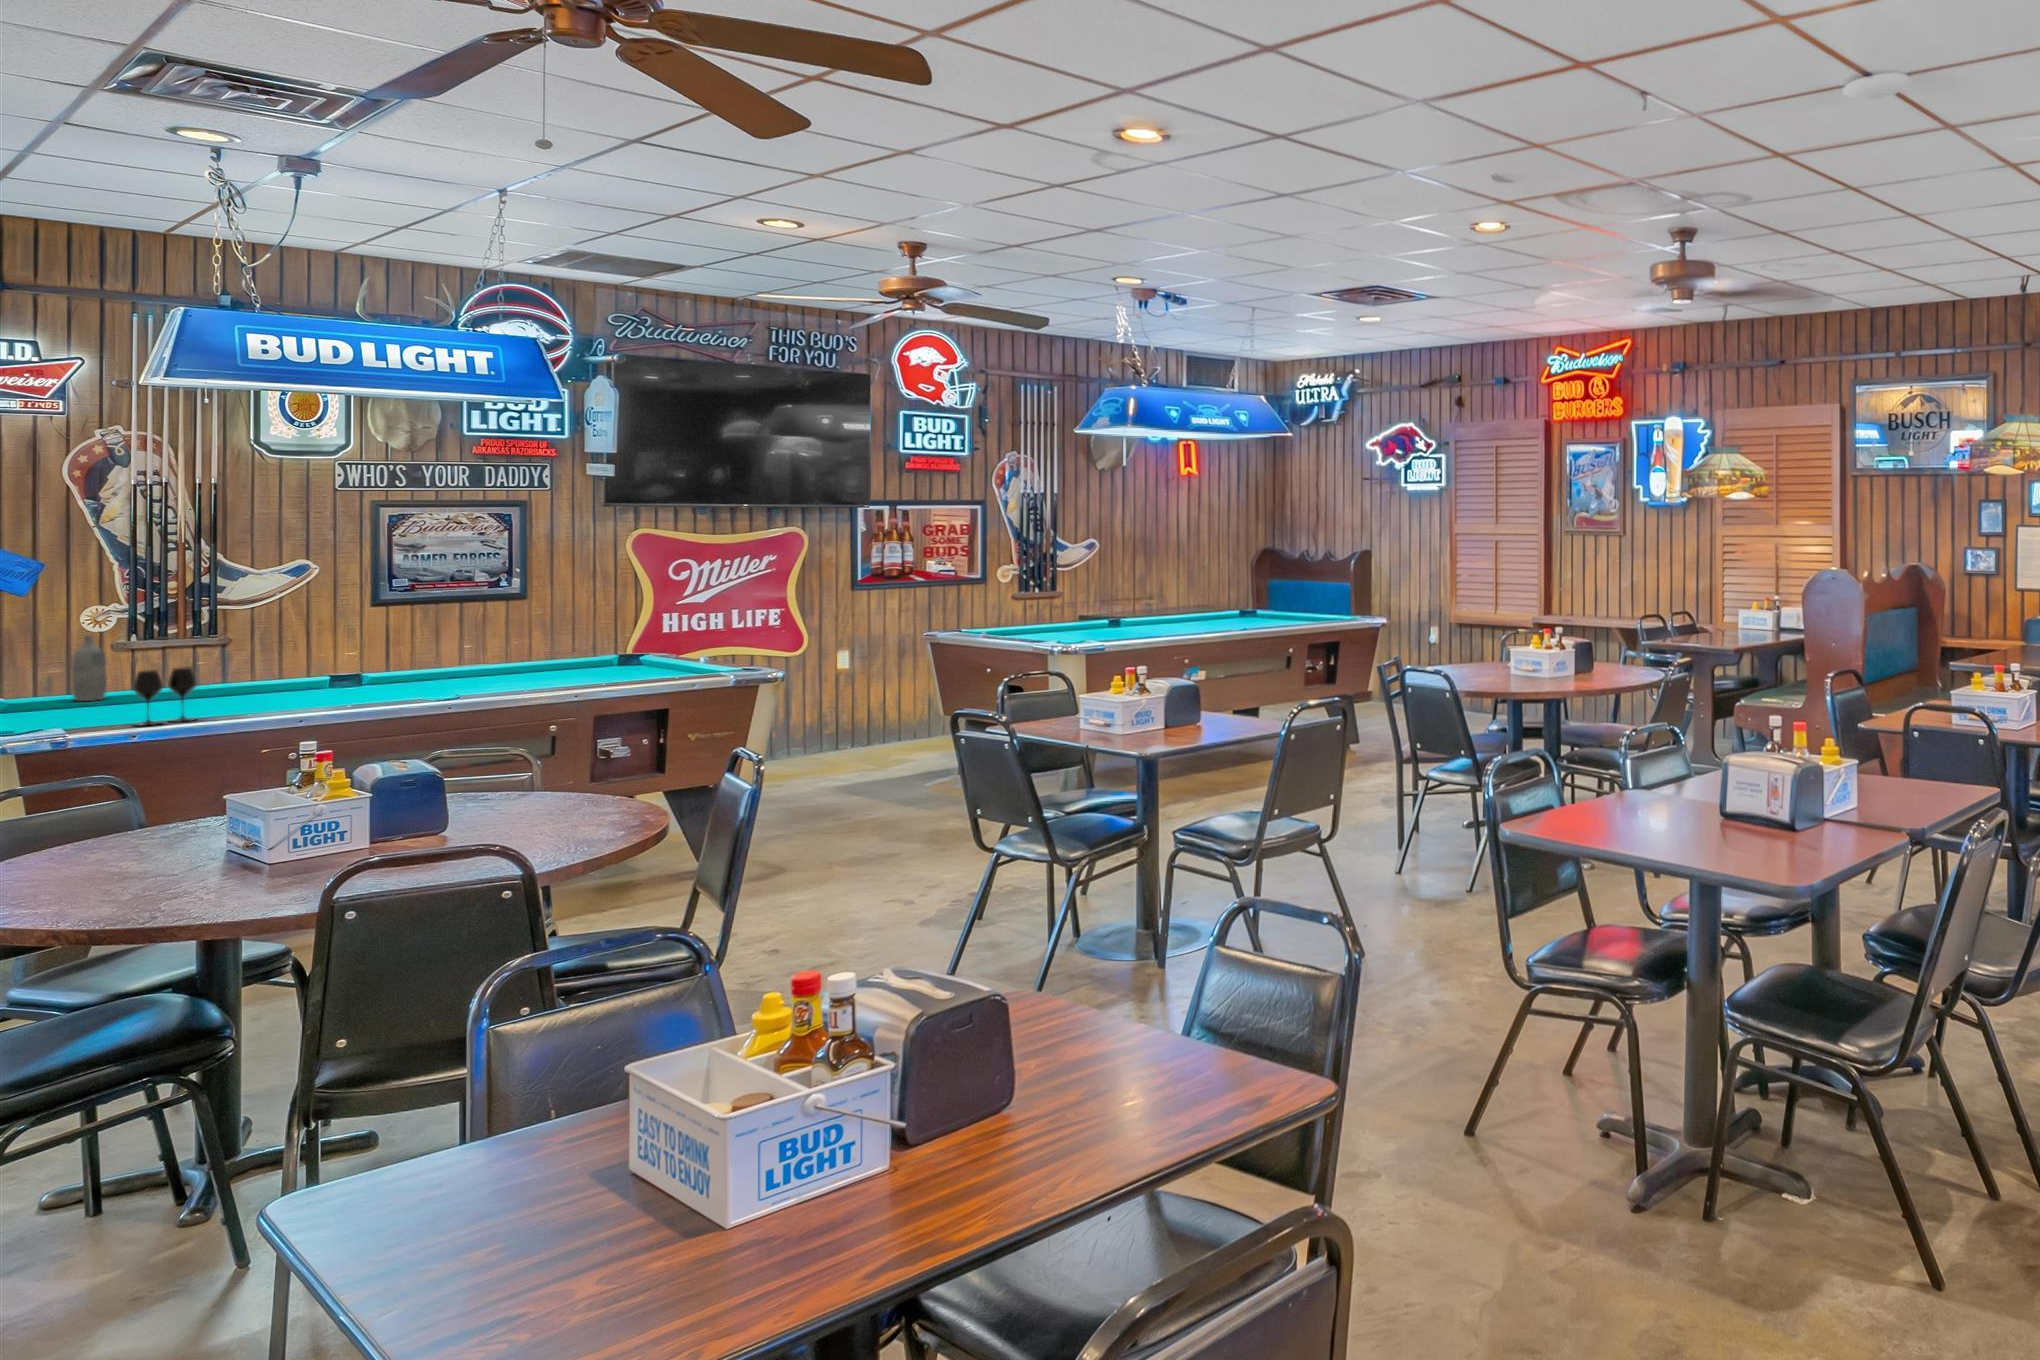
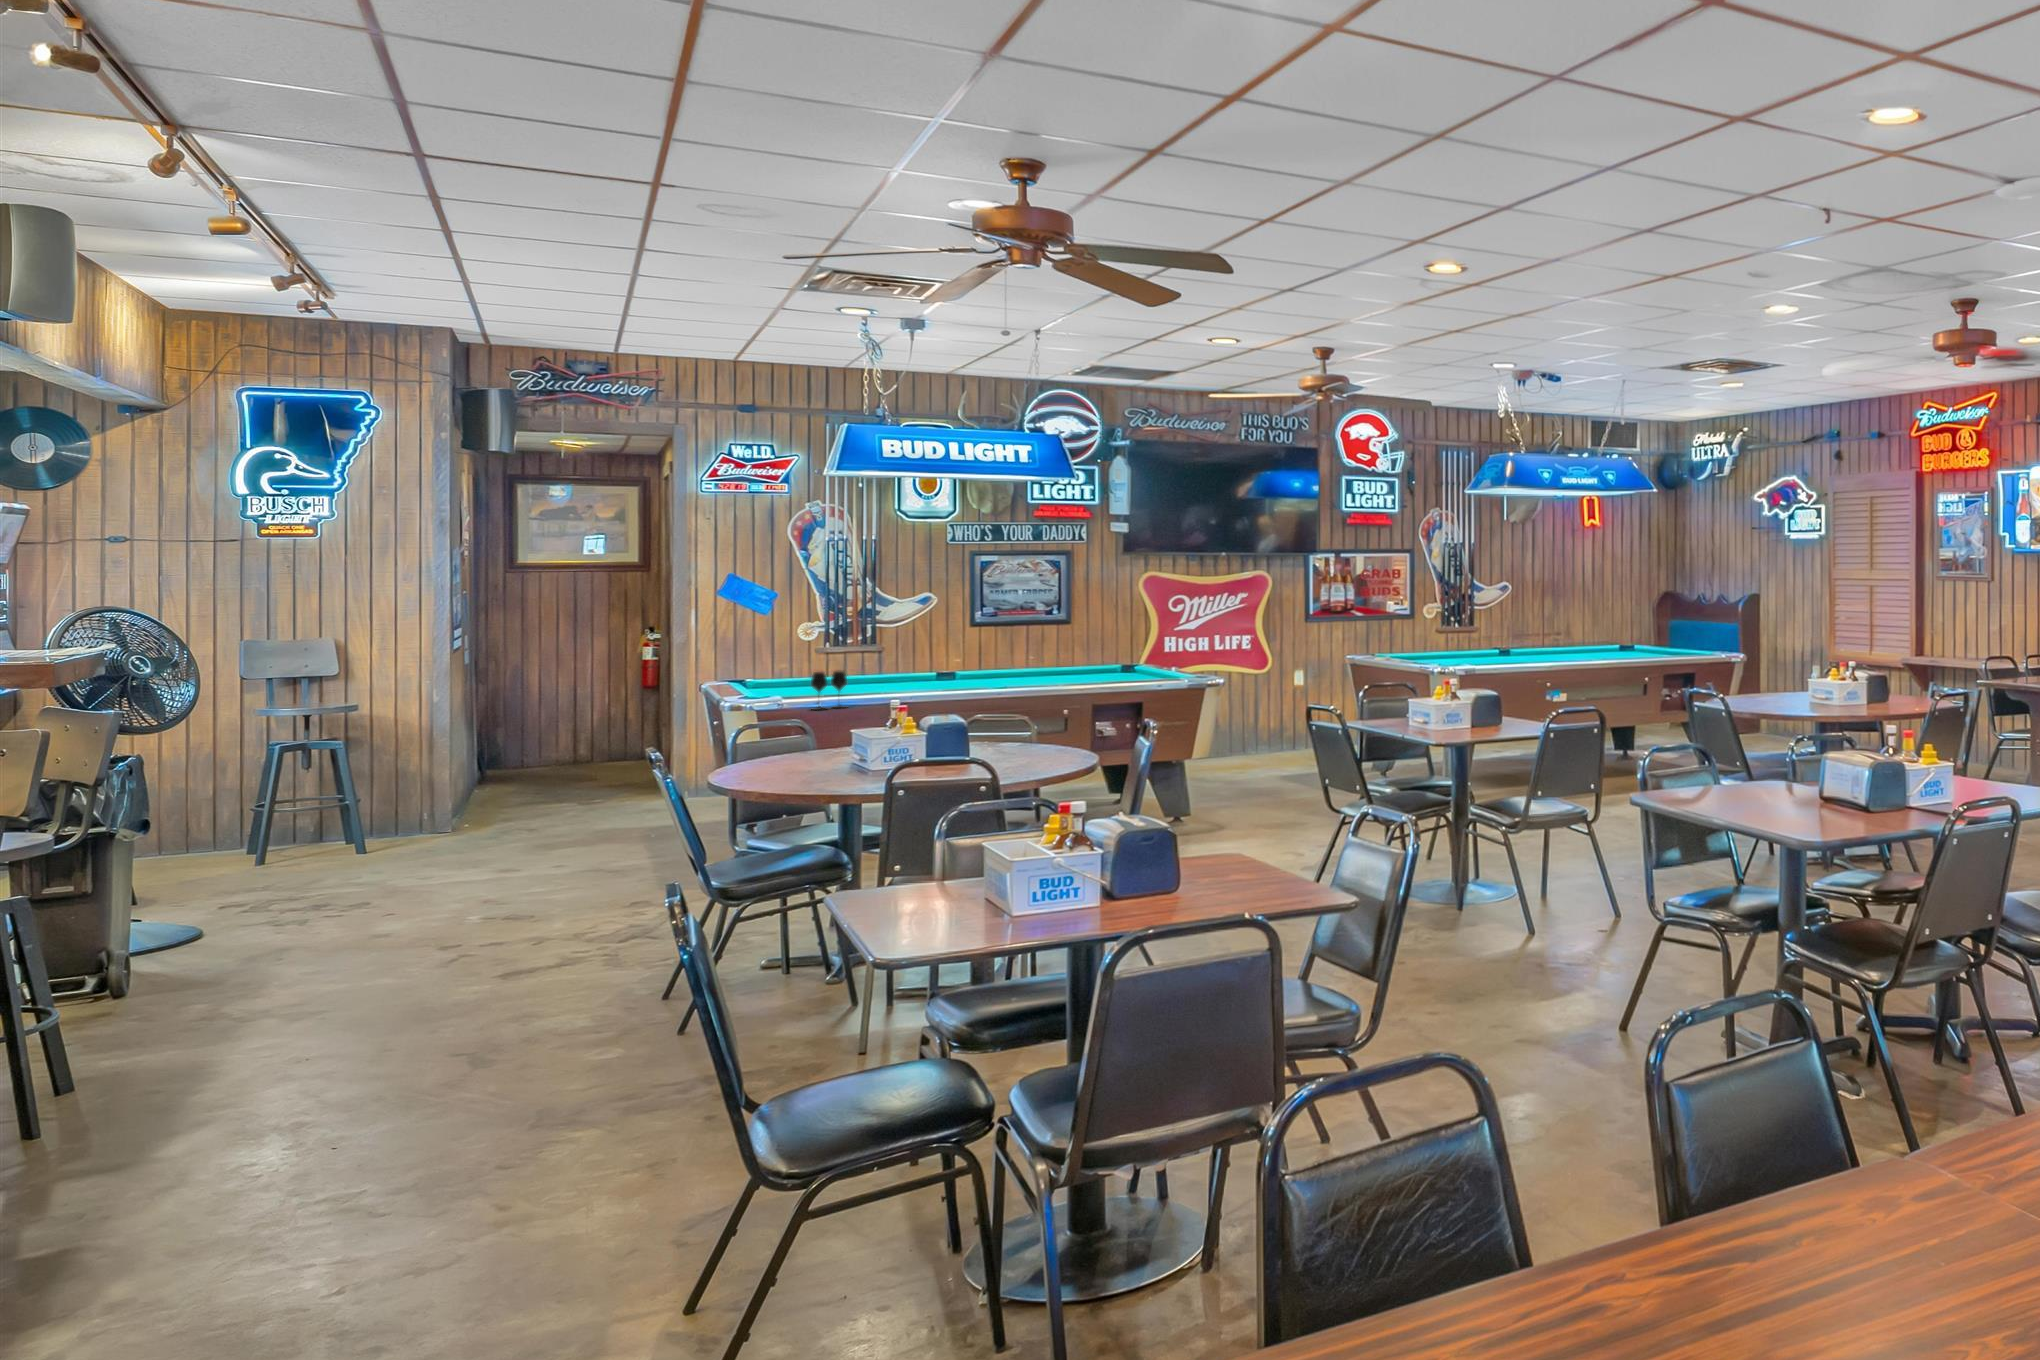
bottle: present [72,635,106,701] -> none [784,647,803,693]

